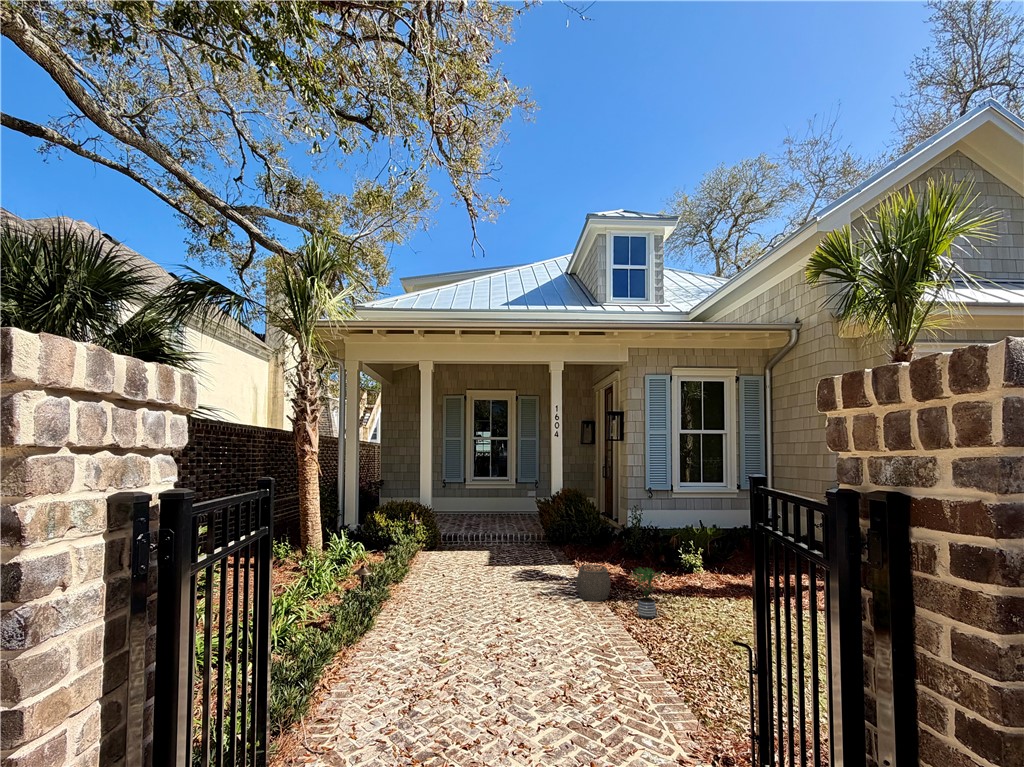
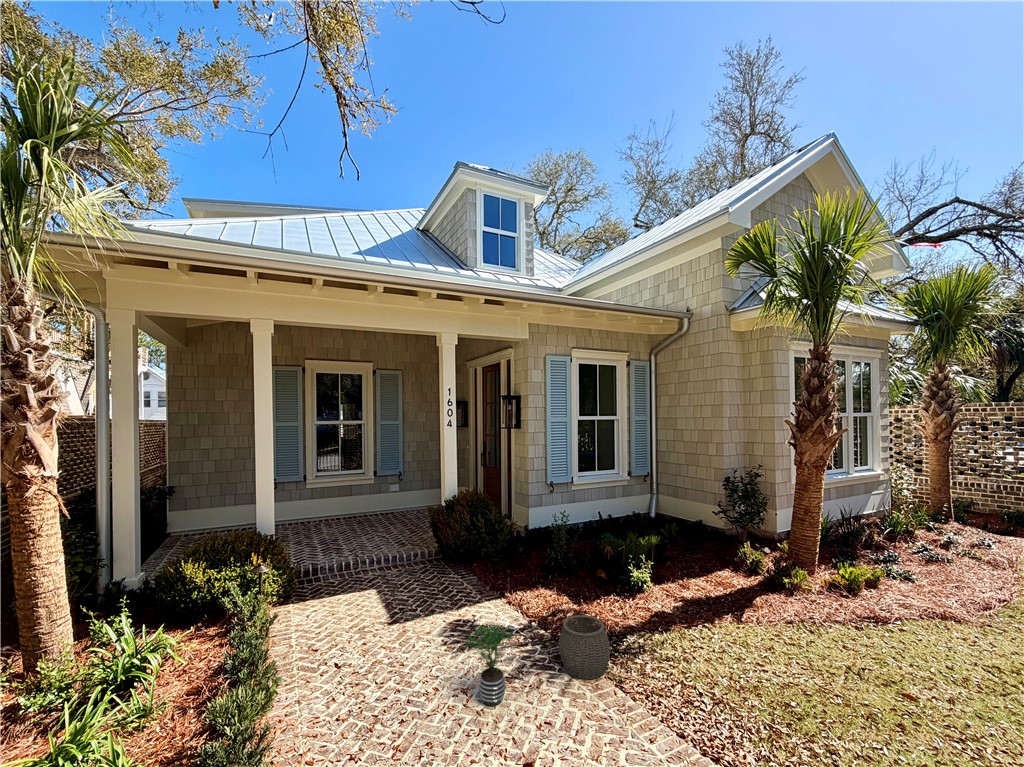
potted plant: present [632,568,660,619] -> present [464,623,513,706]

